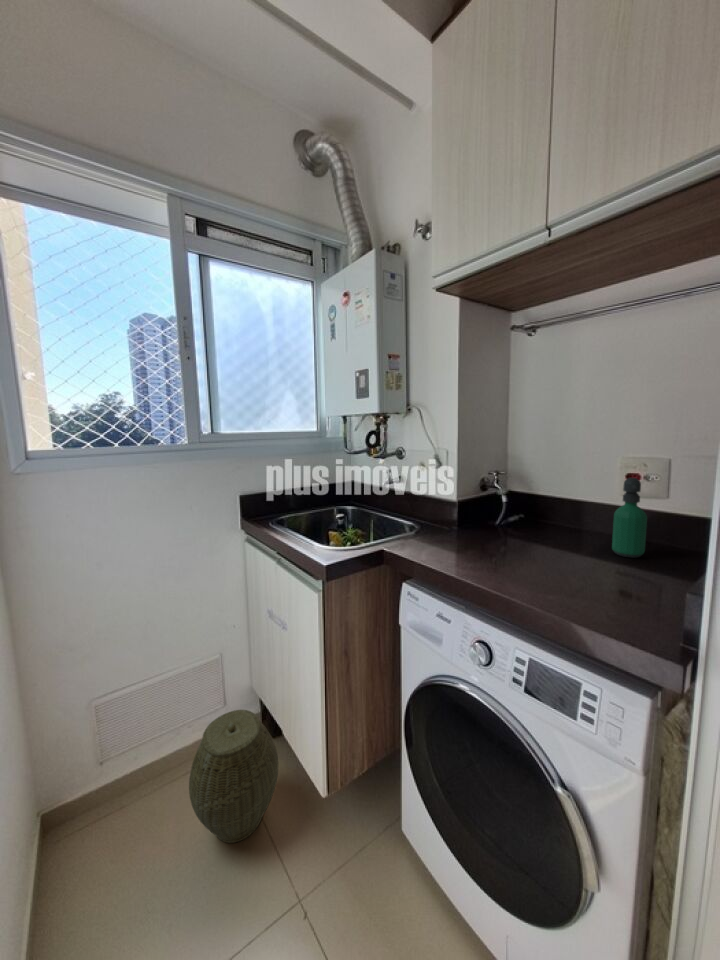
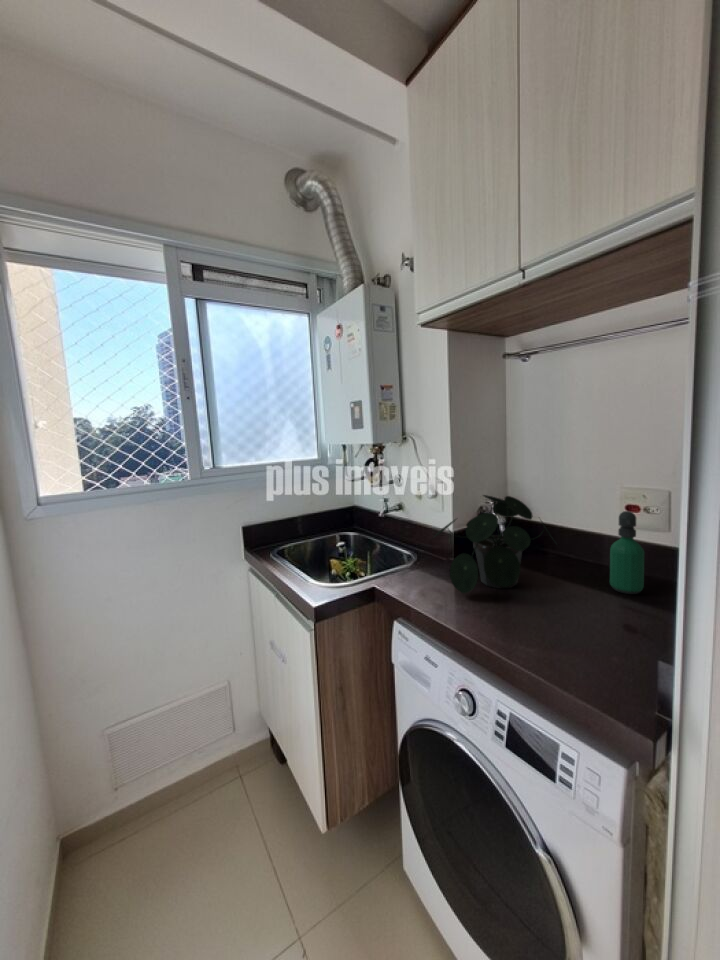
potted plant: none [437,461,564,554] -> present [434,495,556,593]
woven basket: present [189,710,278,843] -> none [193,742,281,878]

